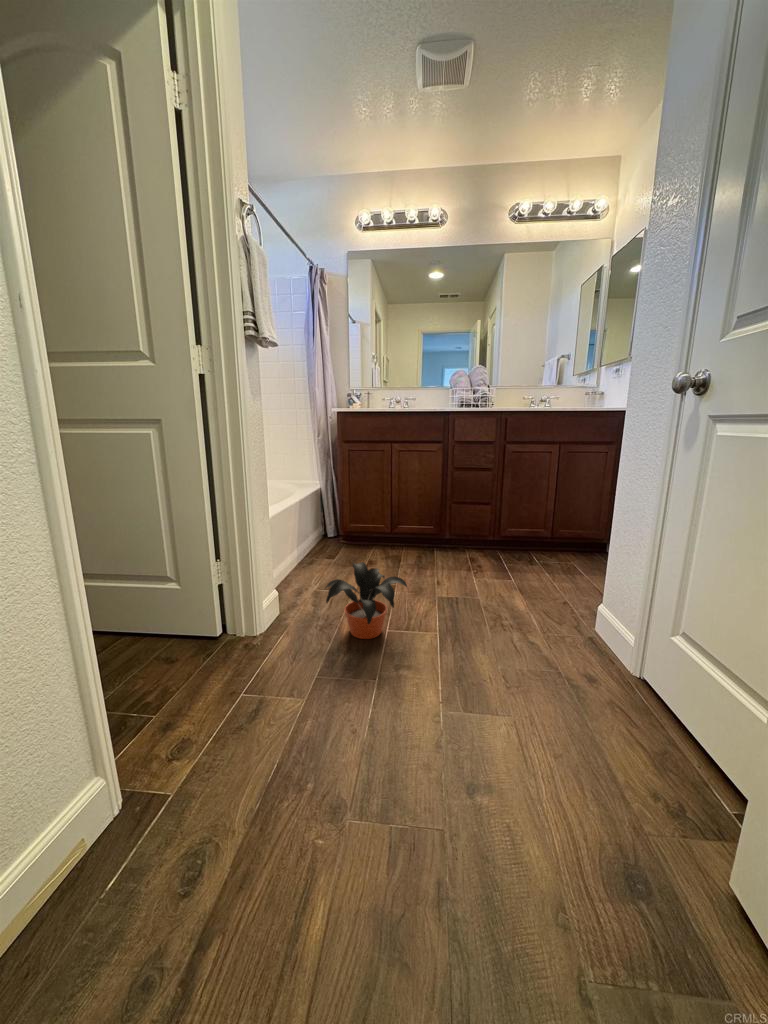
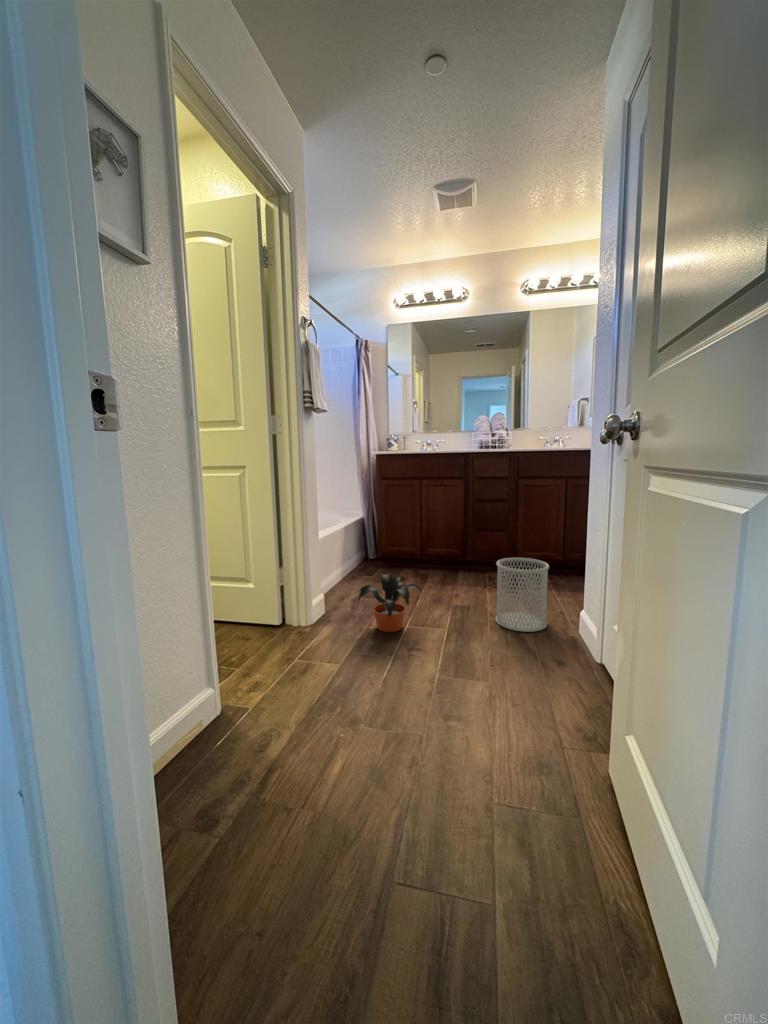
wastebasket: none [492,539,562,631] -> present [496,558,549,632]

